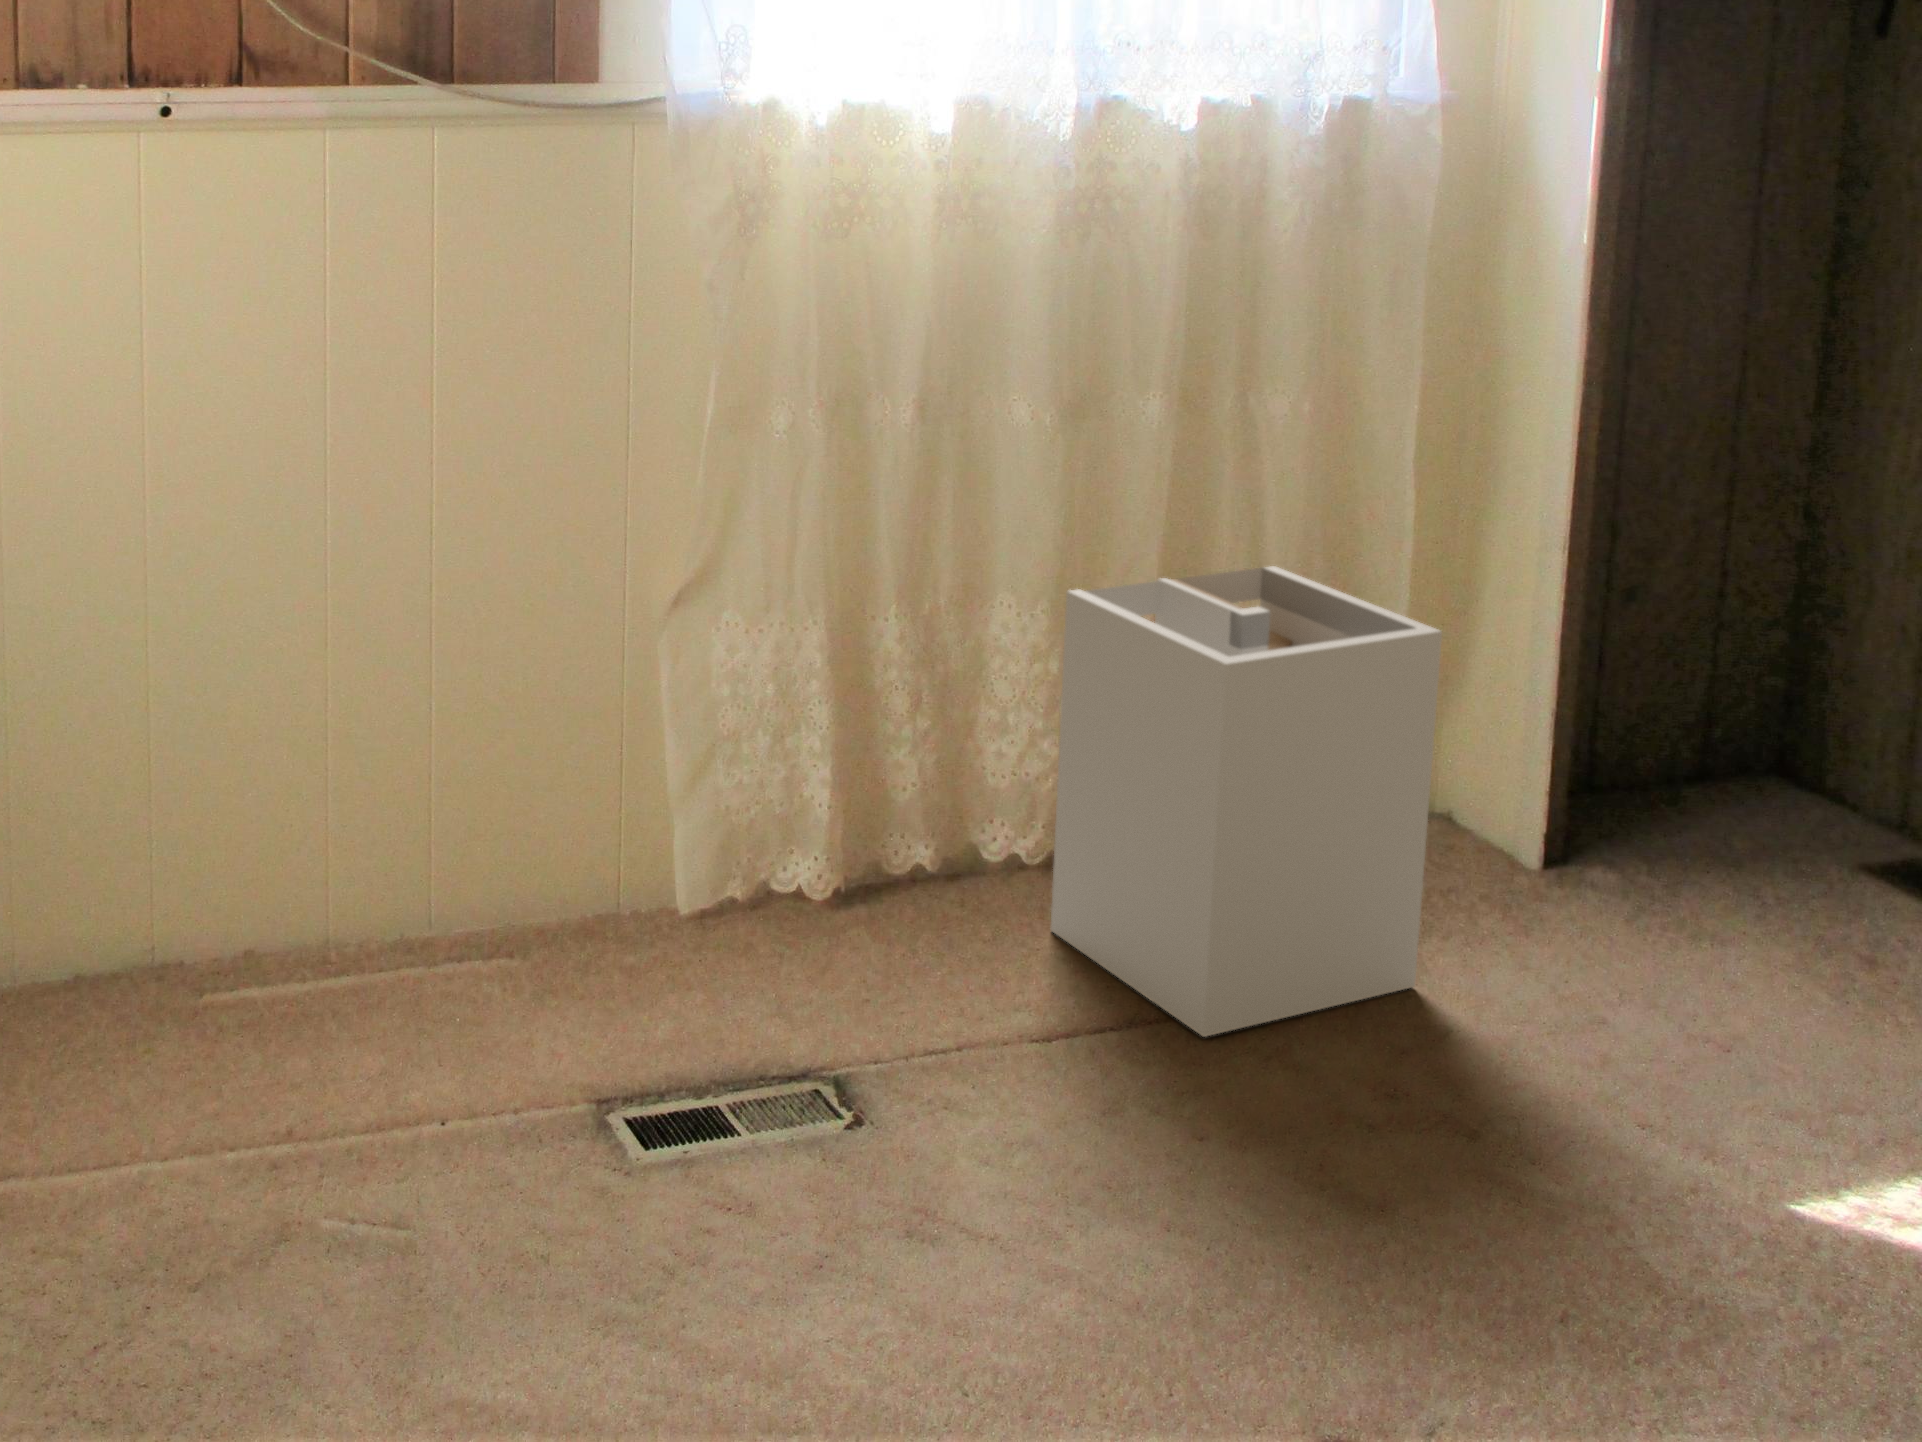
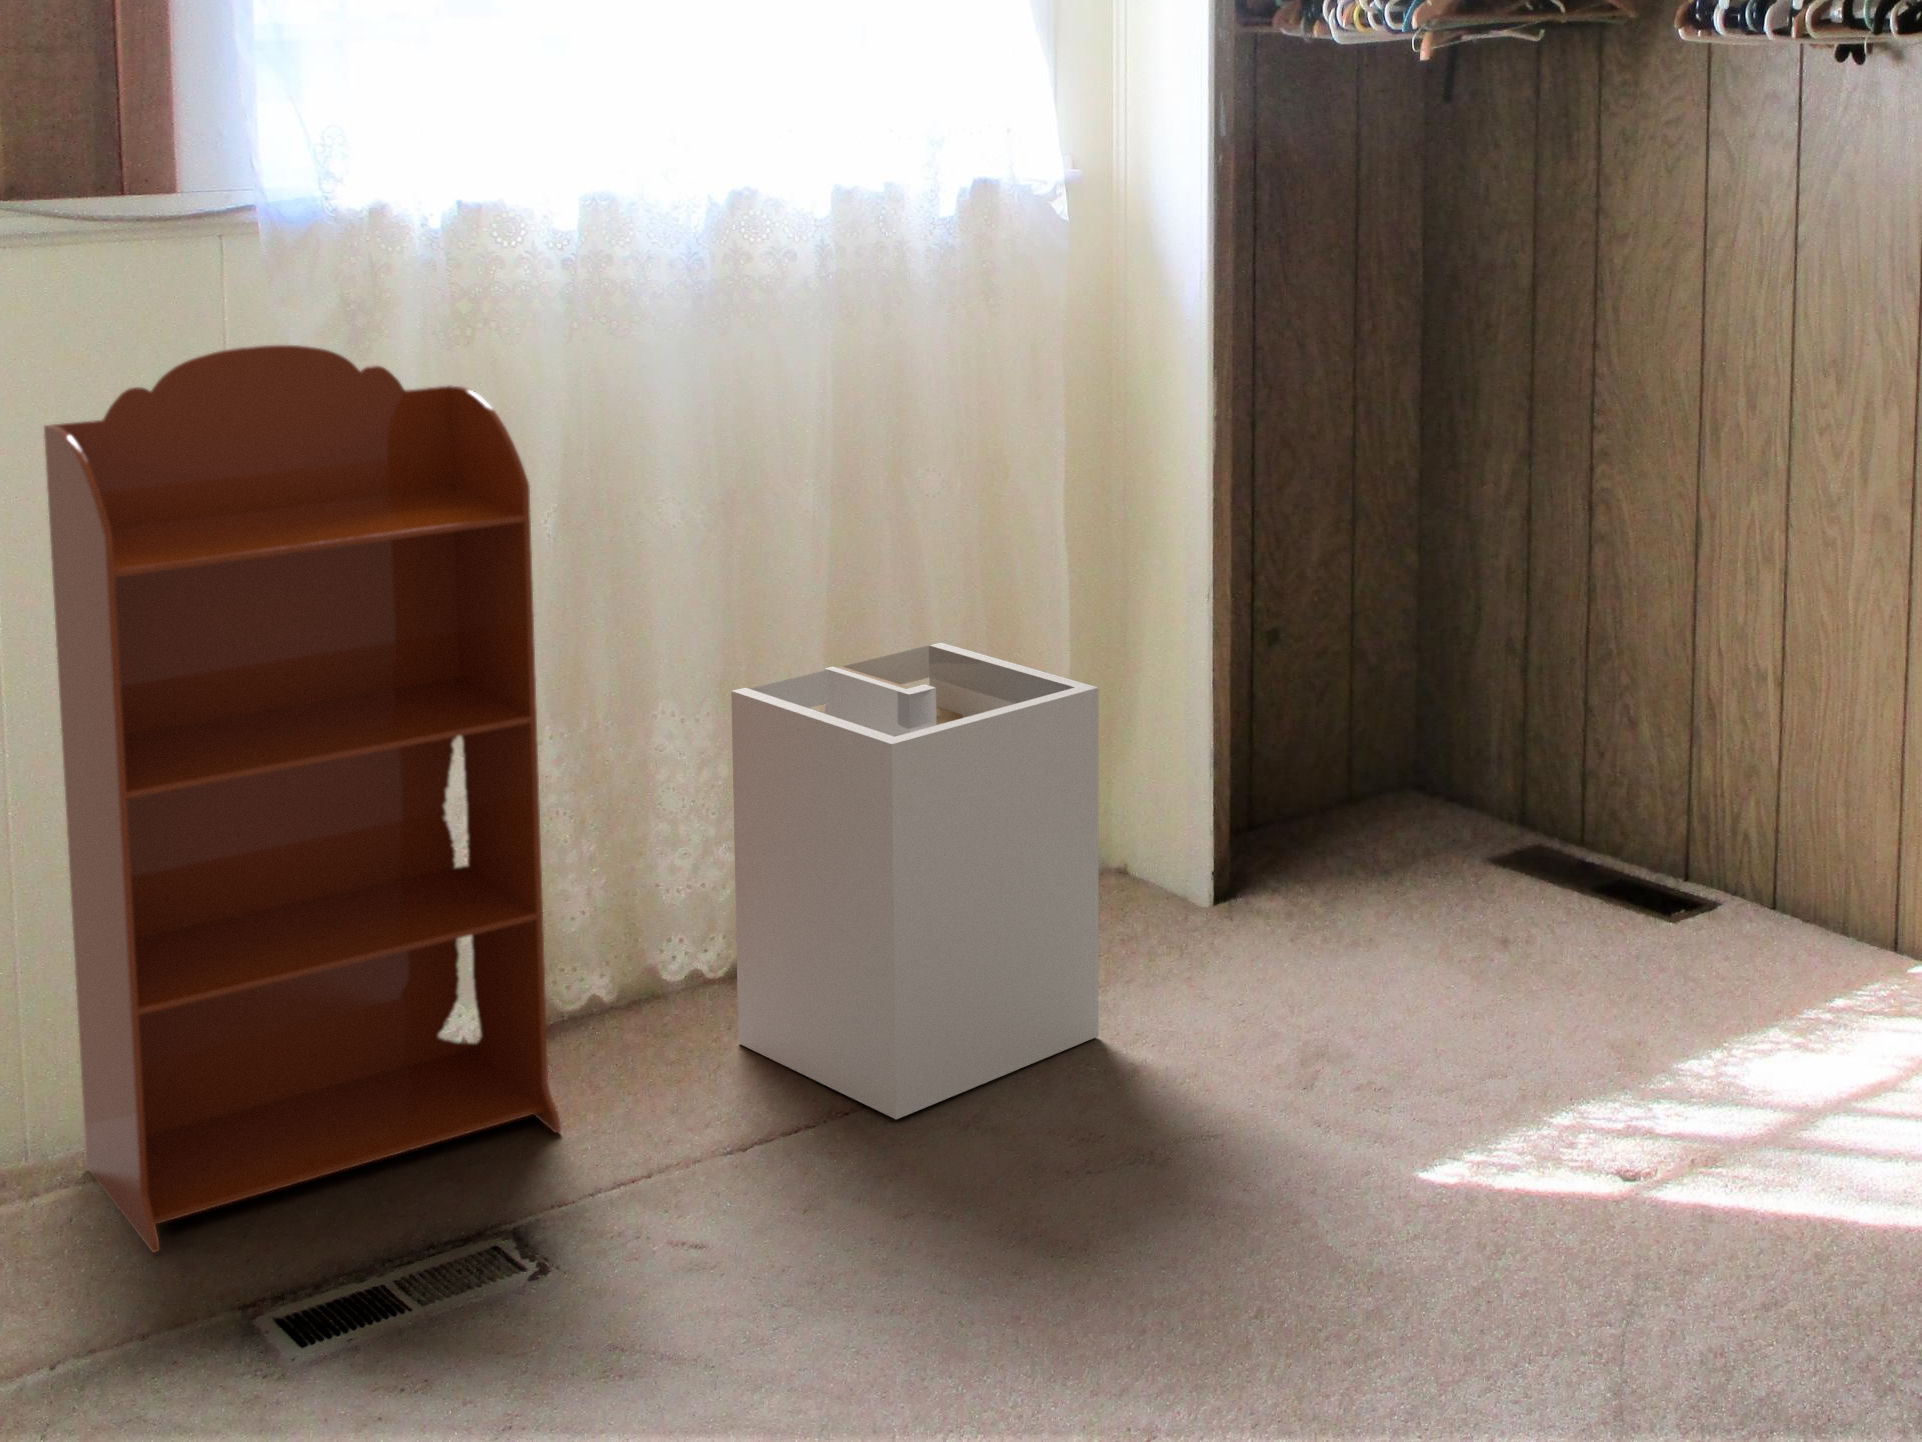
bookcase: none [480,227,892,1036] -> present [44,345,561,1252]

